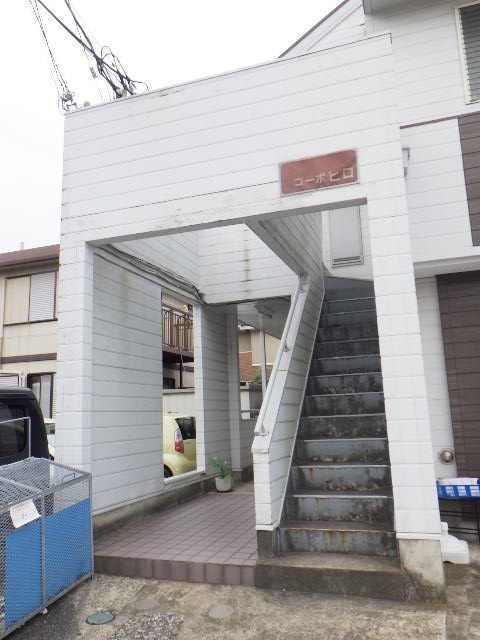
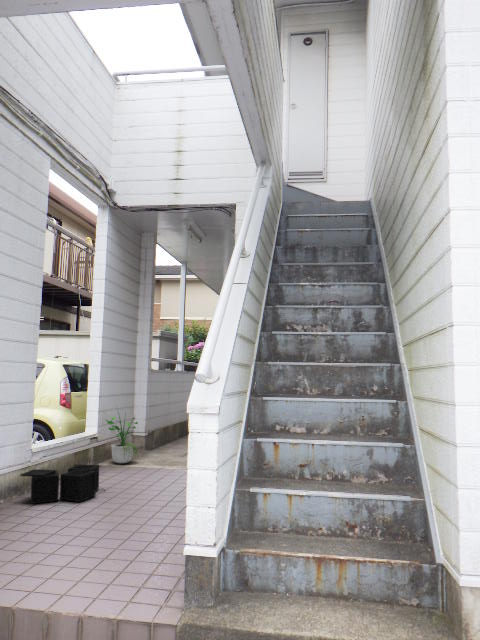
storage bin: none [159,491,213,516] -> present [20,464,99,504]

